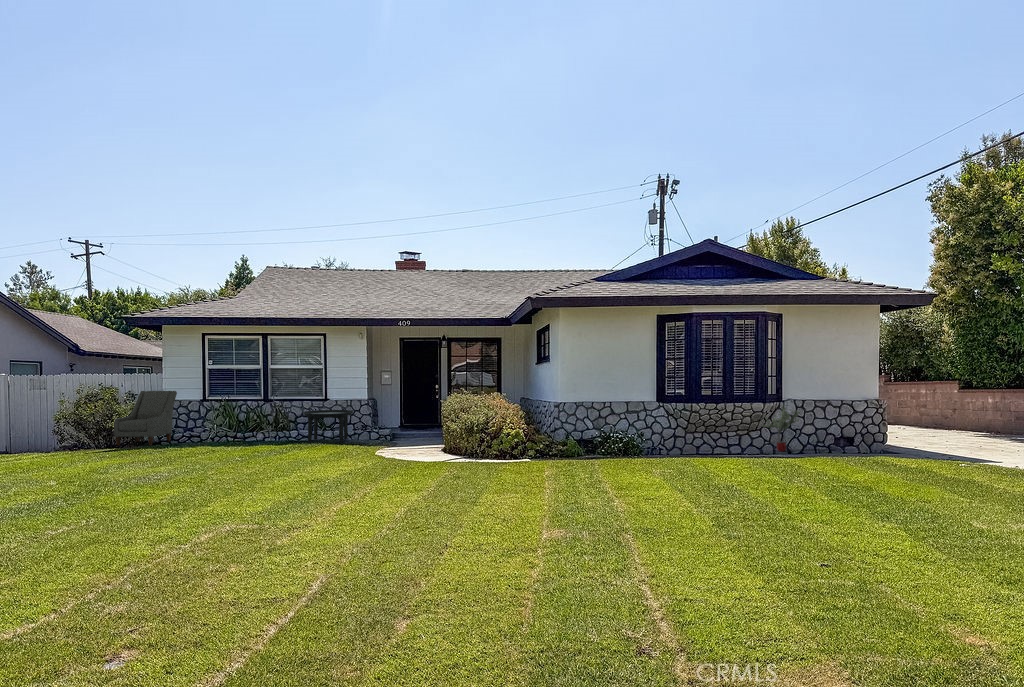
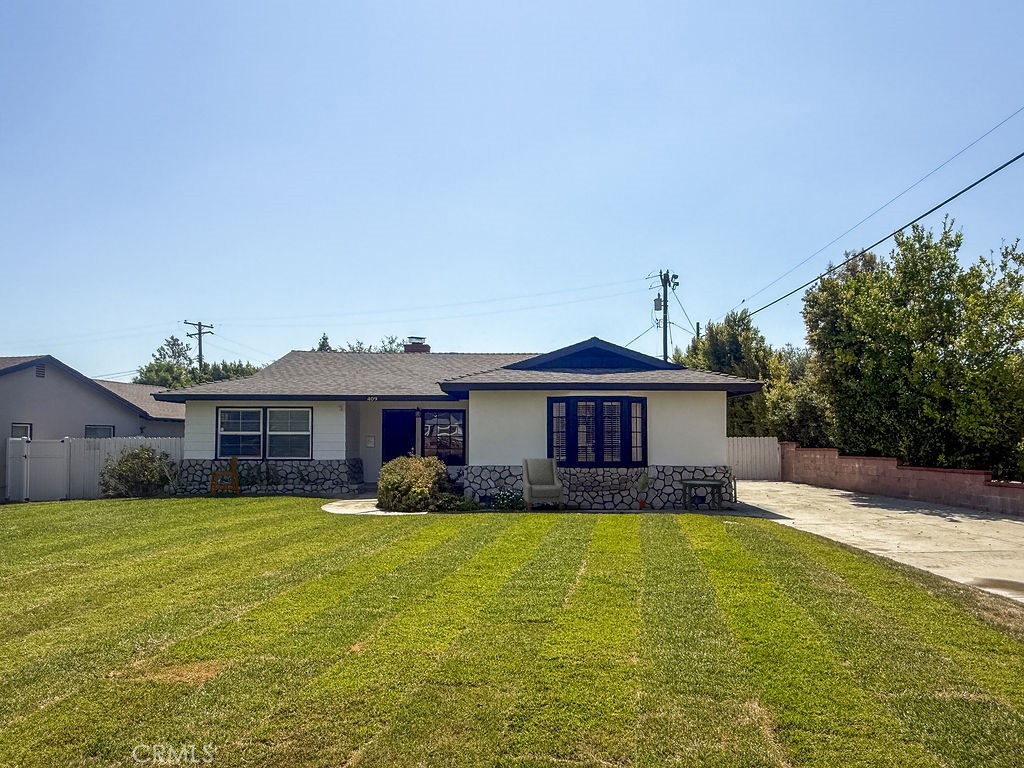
chair: present [114,391,177,445] -> present [522,458,563,511]
bench: none [199,394,242,446] -> present [210,455,239,496]
round table: present [303,410,354,443] -> present [677,479,726,512]

